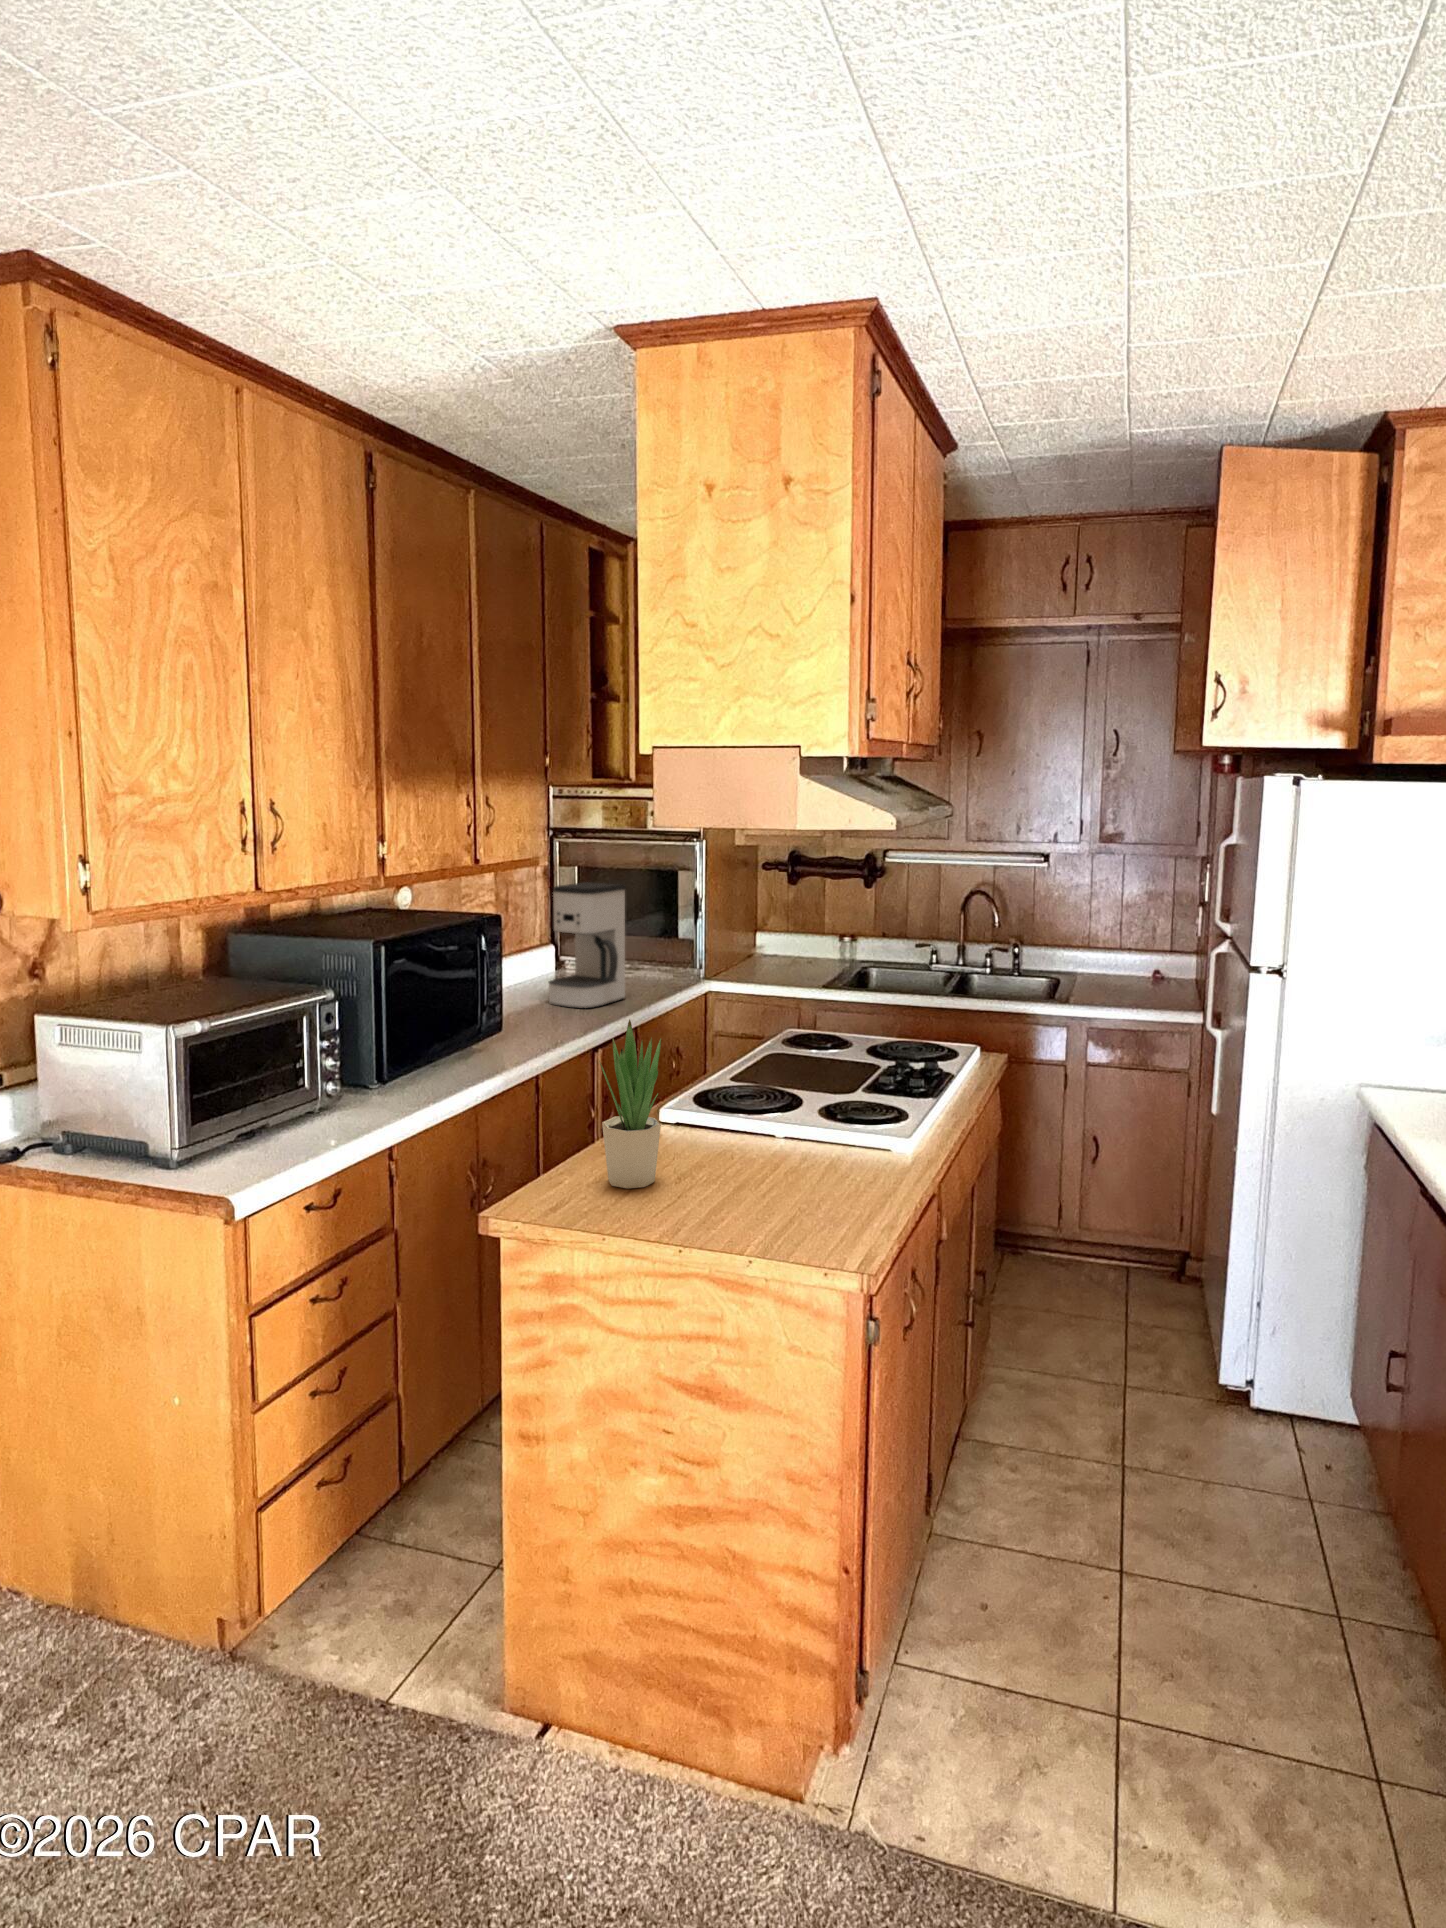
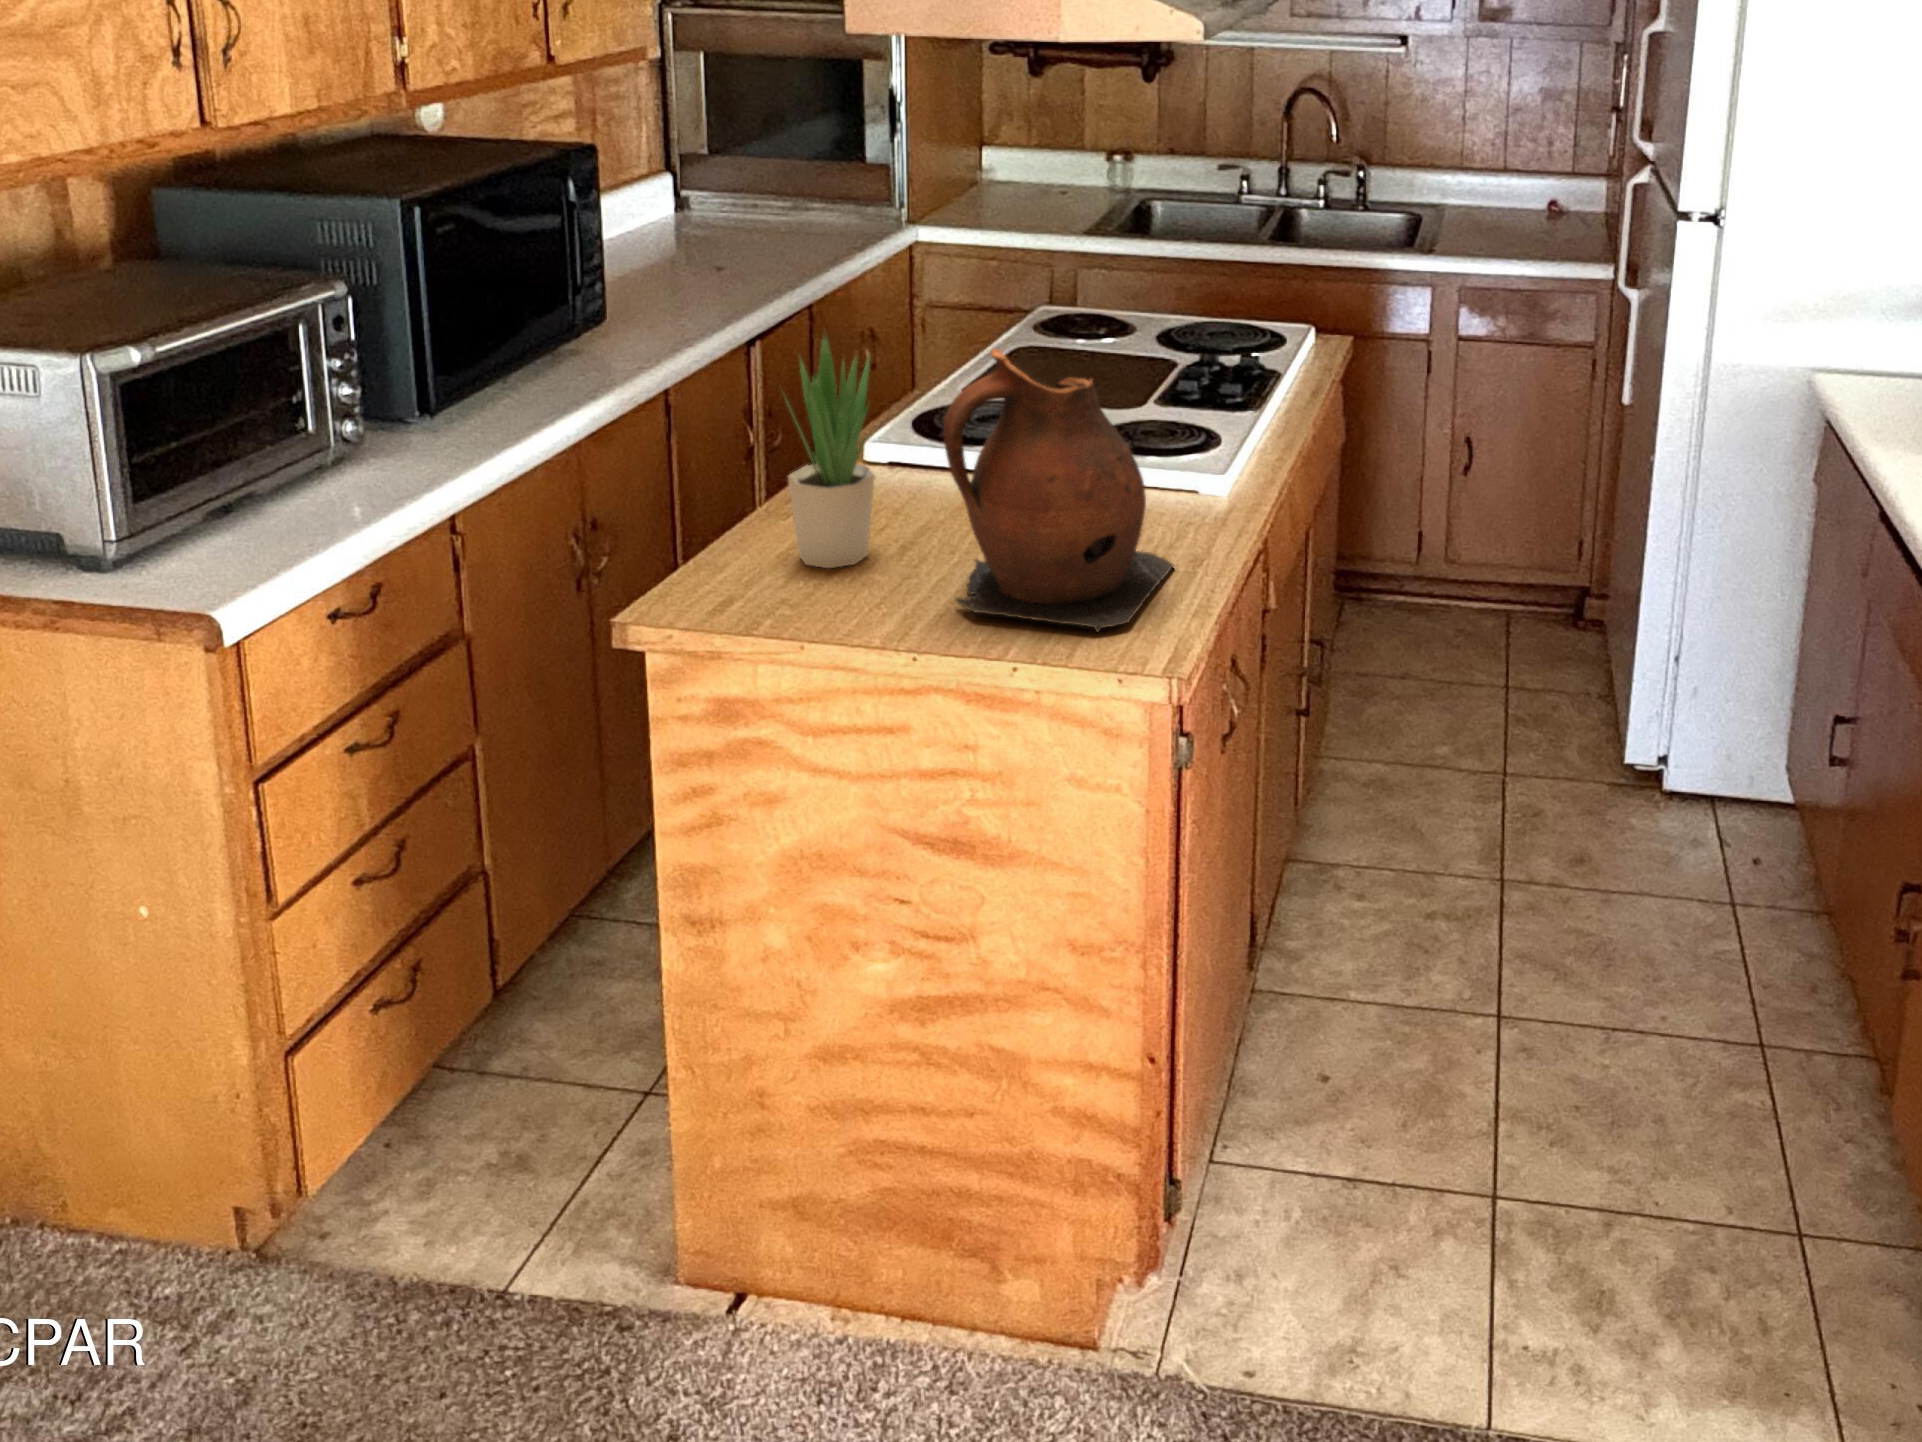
coffee maker: present [549,882,626,1008] -> none [667,81,788,276]
ceramic pitcher: none [706,1033,870,1240] -> present [943,349,1174,632]

